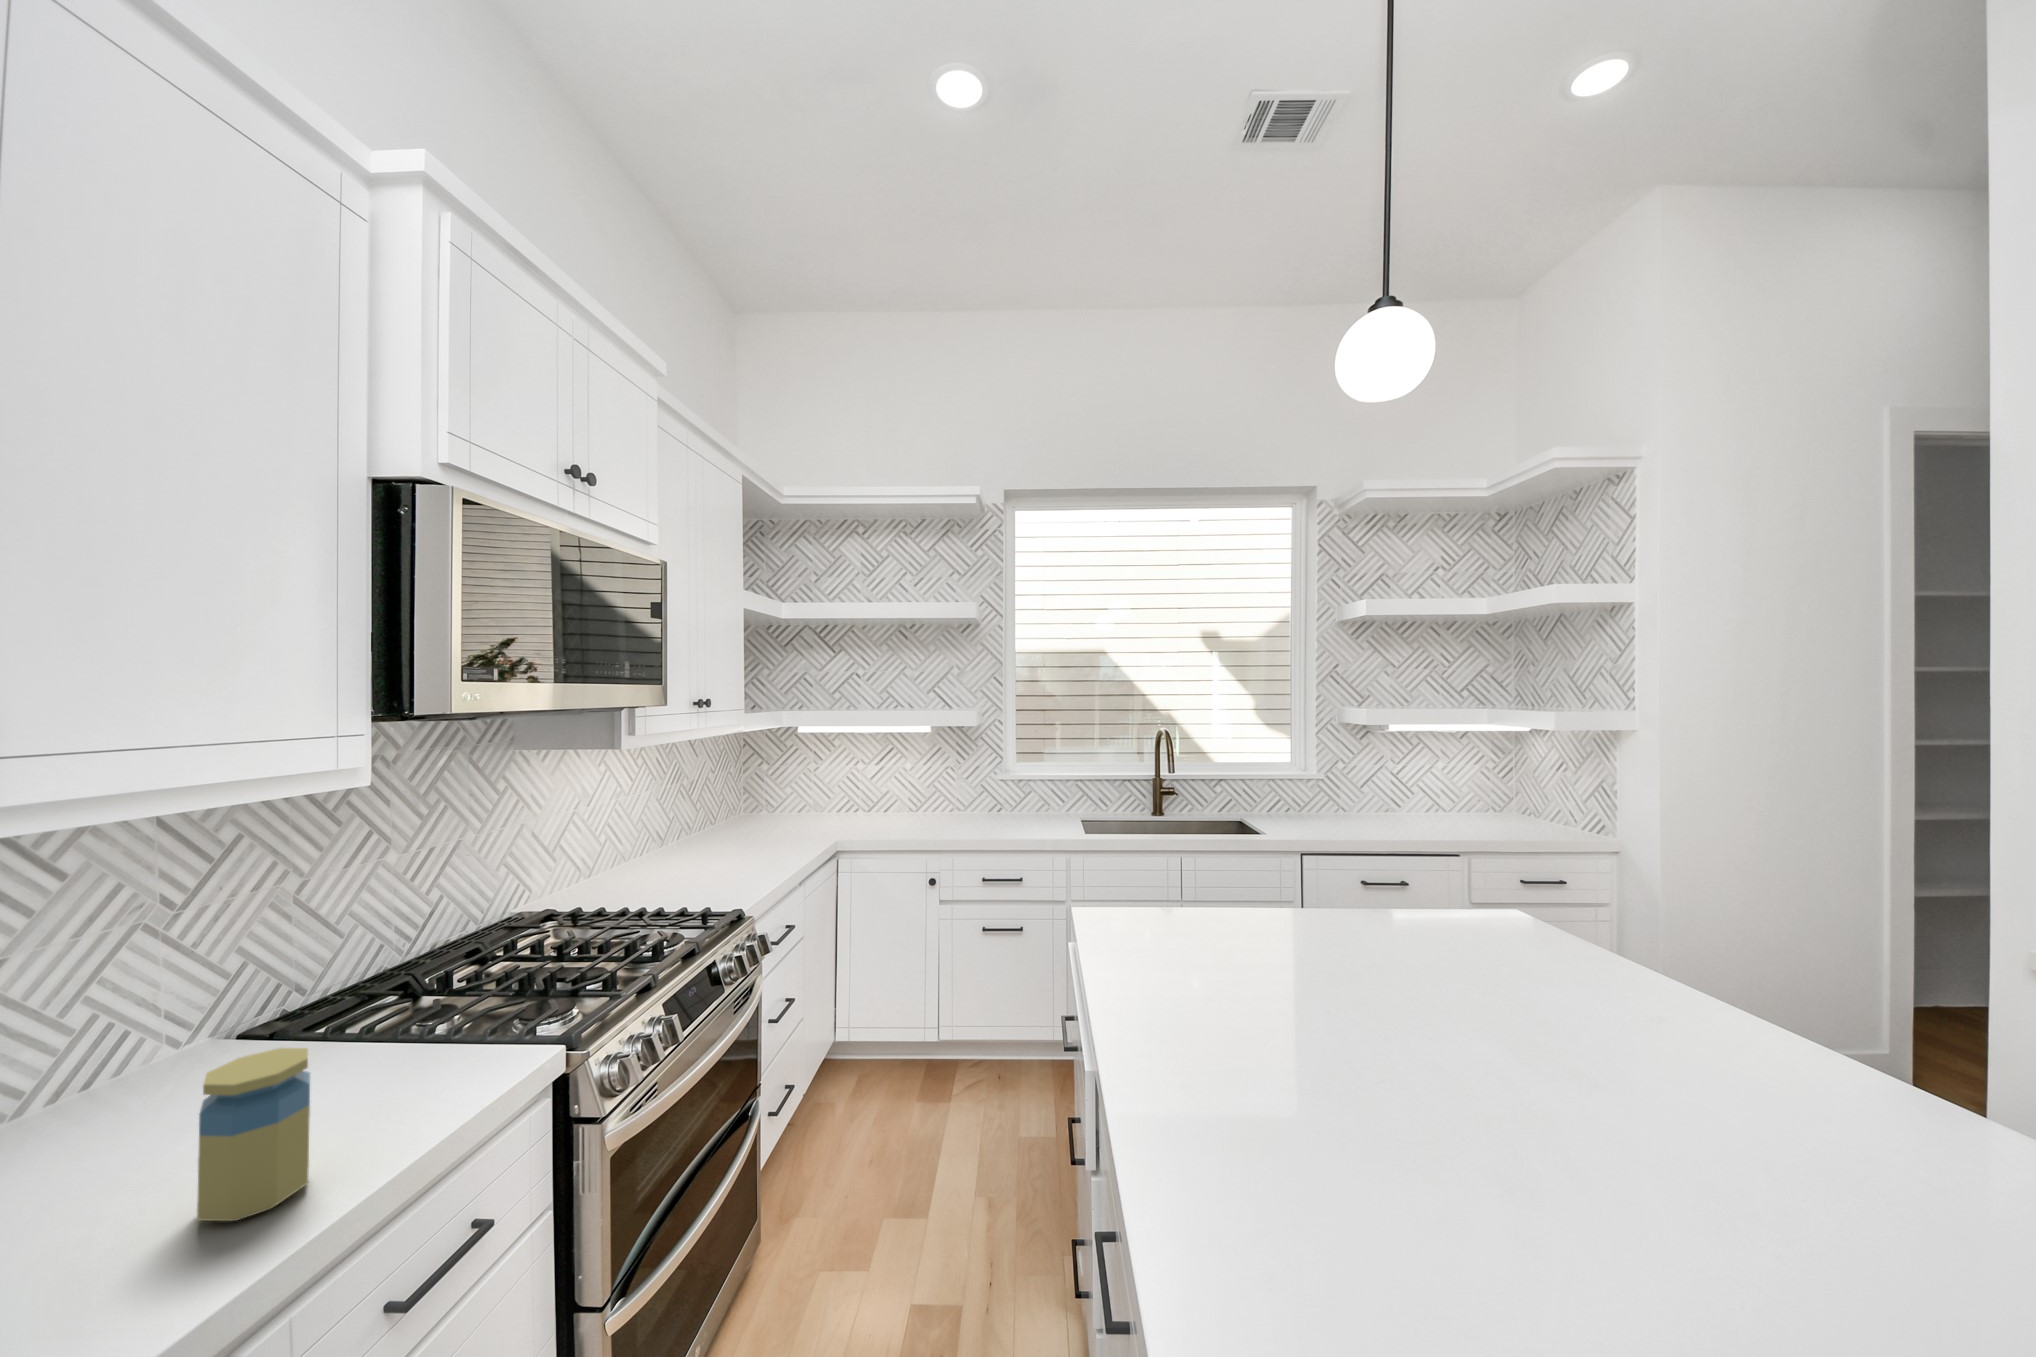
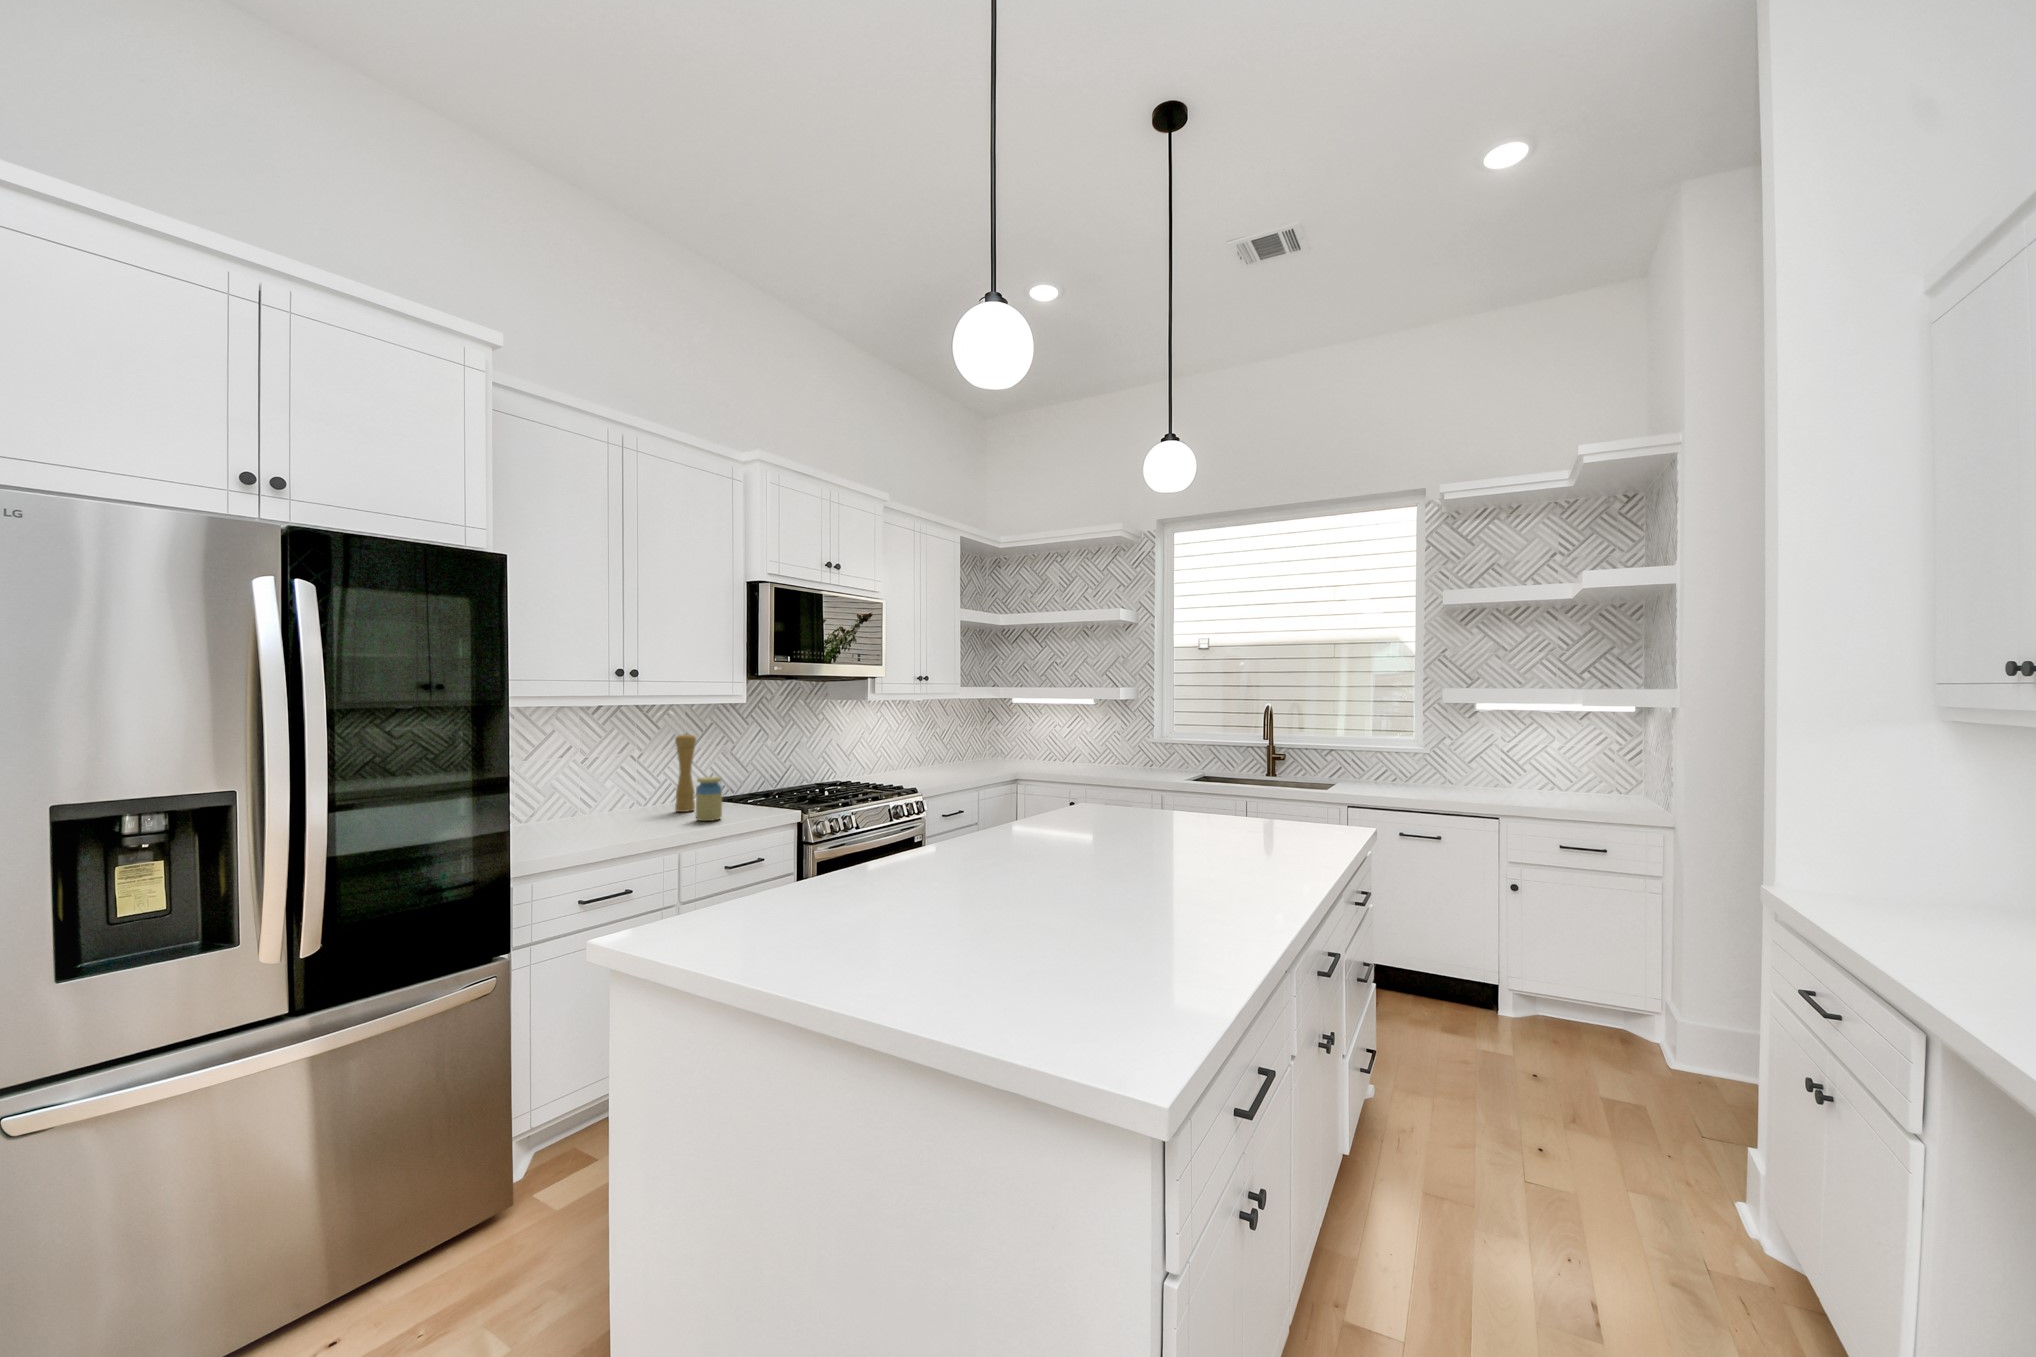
pepper mill: none [82,908,181,1172] -> present [675,734,696,812]

